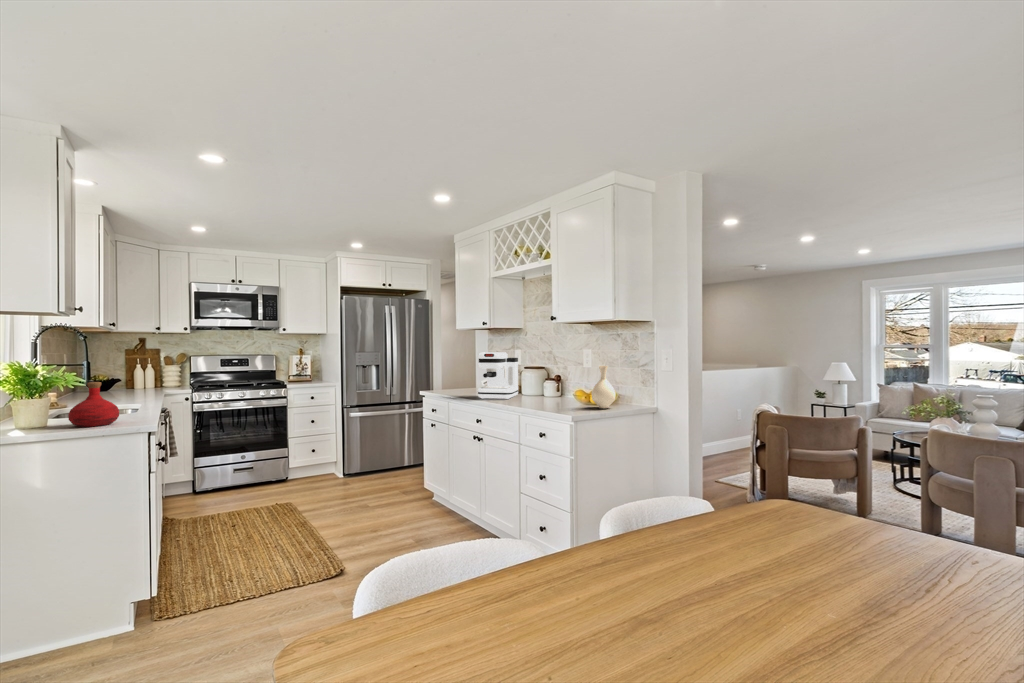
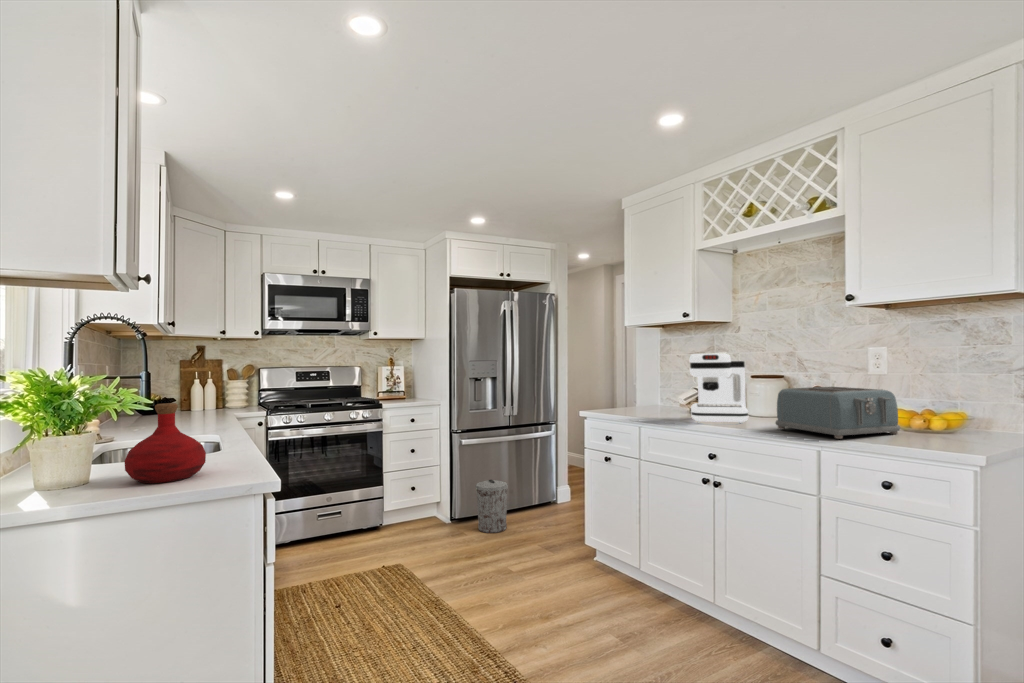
vase: present [592,366,615,408] -> none [935,369,986,440]
toaster: none [518,376,581,408] -> present [776,387,900,439]
trash can: none [359,443,384,482] -> present [475,480,508,533]

